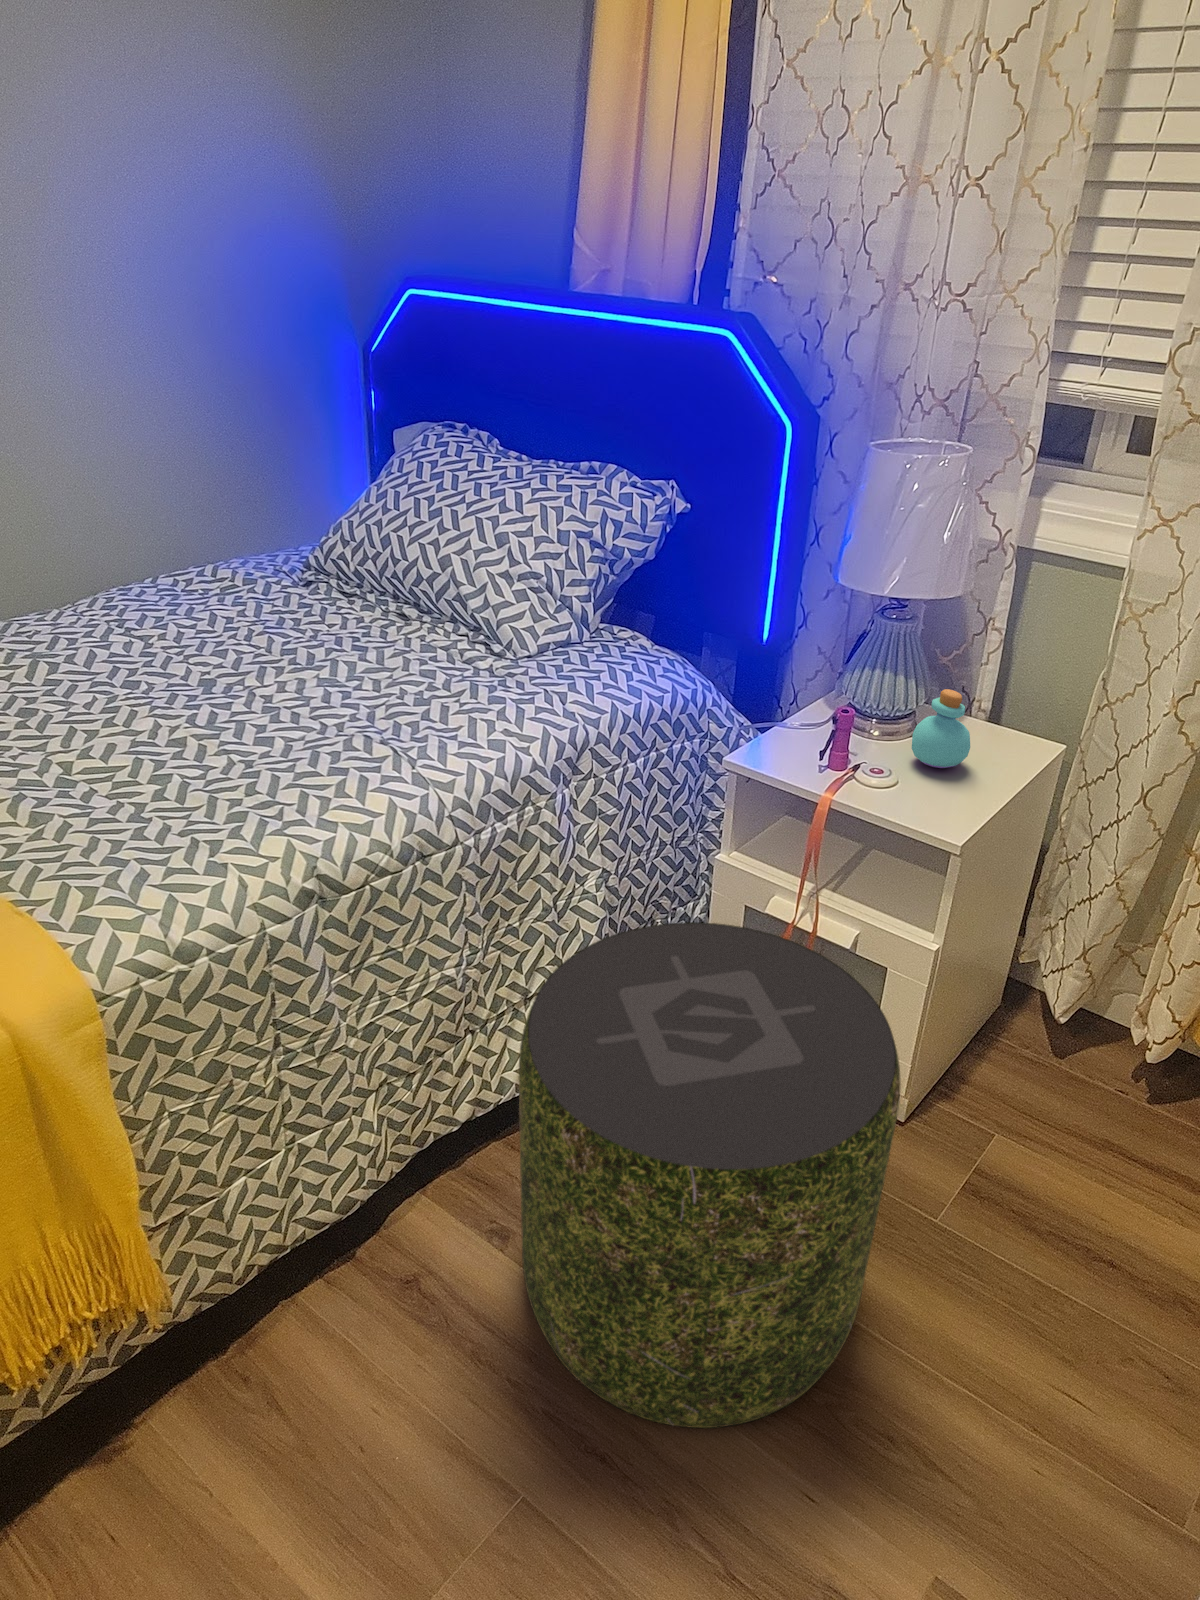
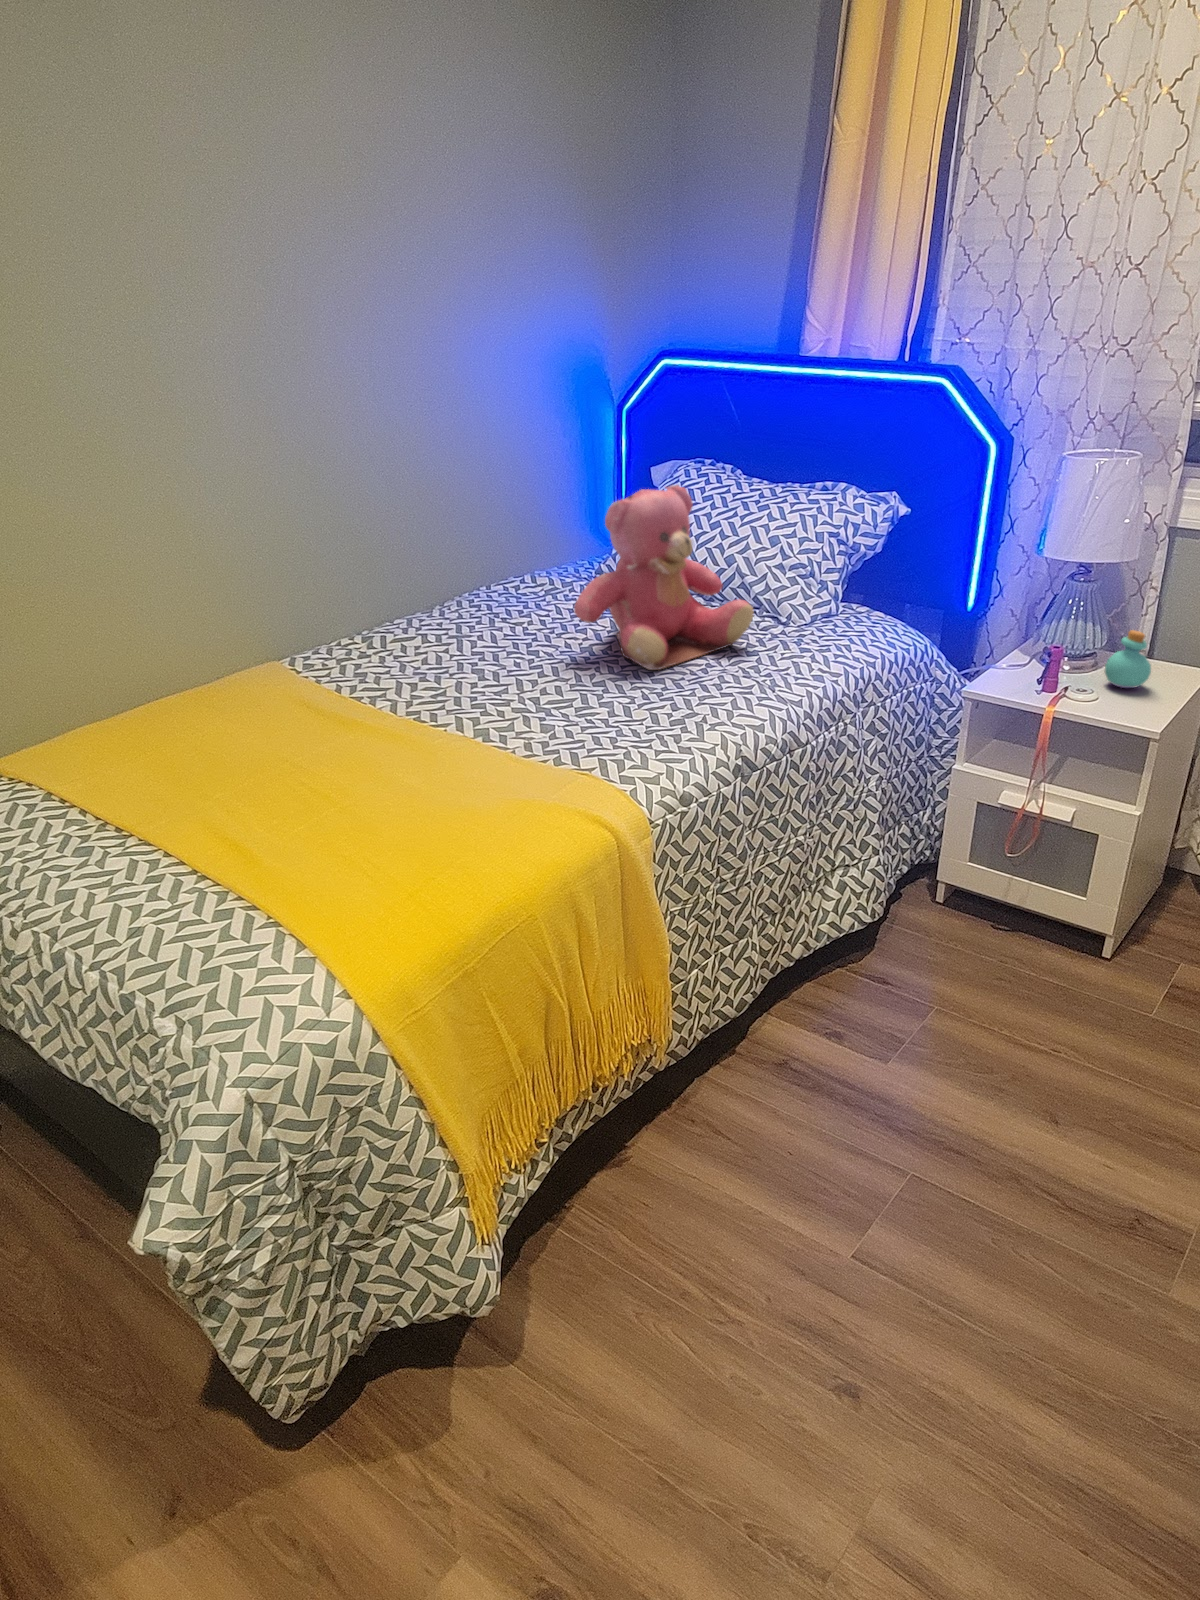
teddy bear: none [177,463,437,722] -> present [574,485,754,670]
pouf: present [519,922,901,1428] -> none [868,792,1163,1128]

